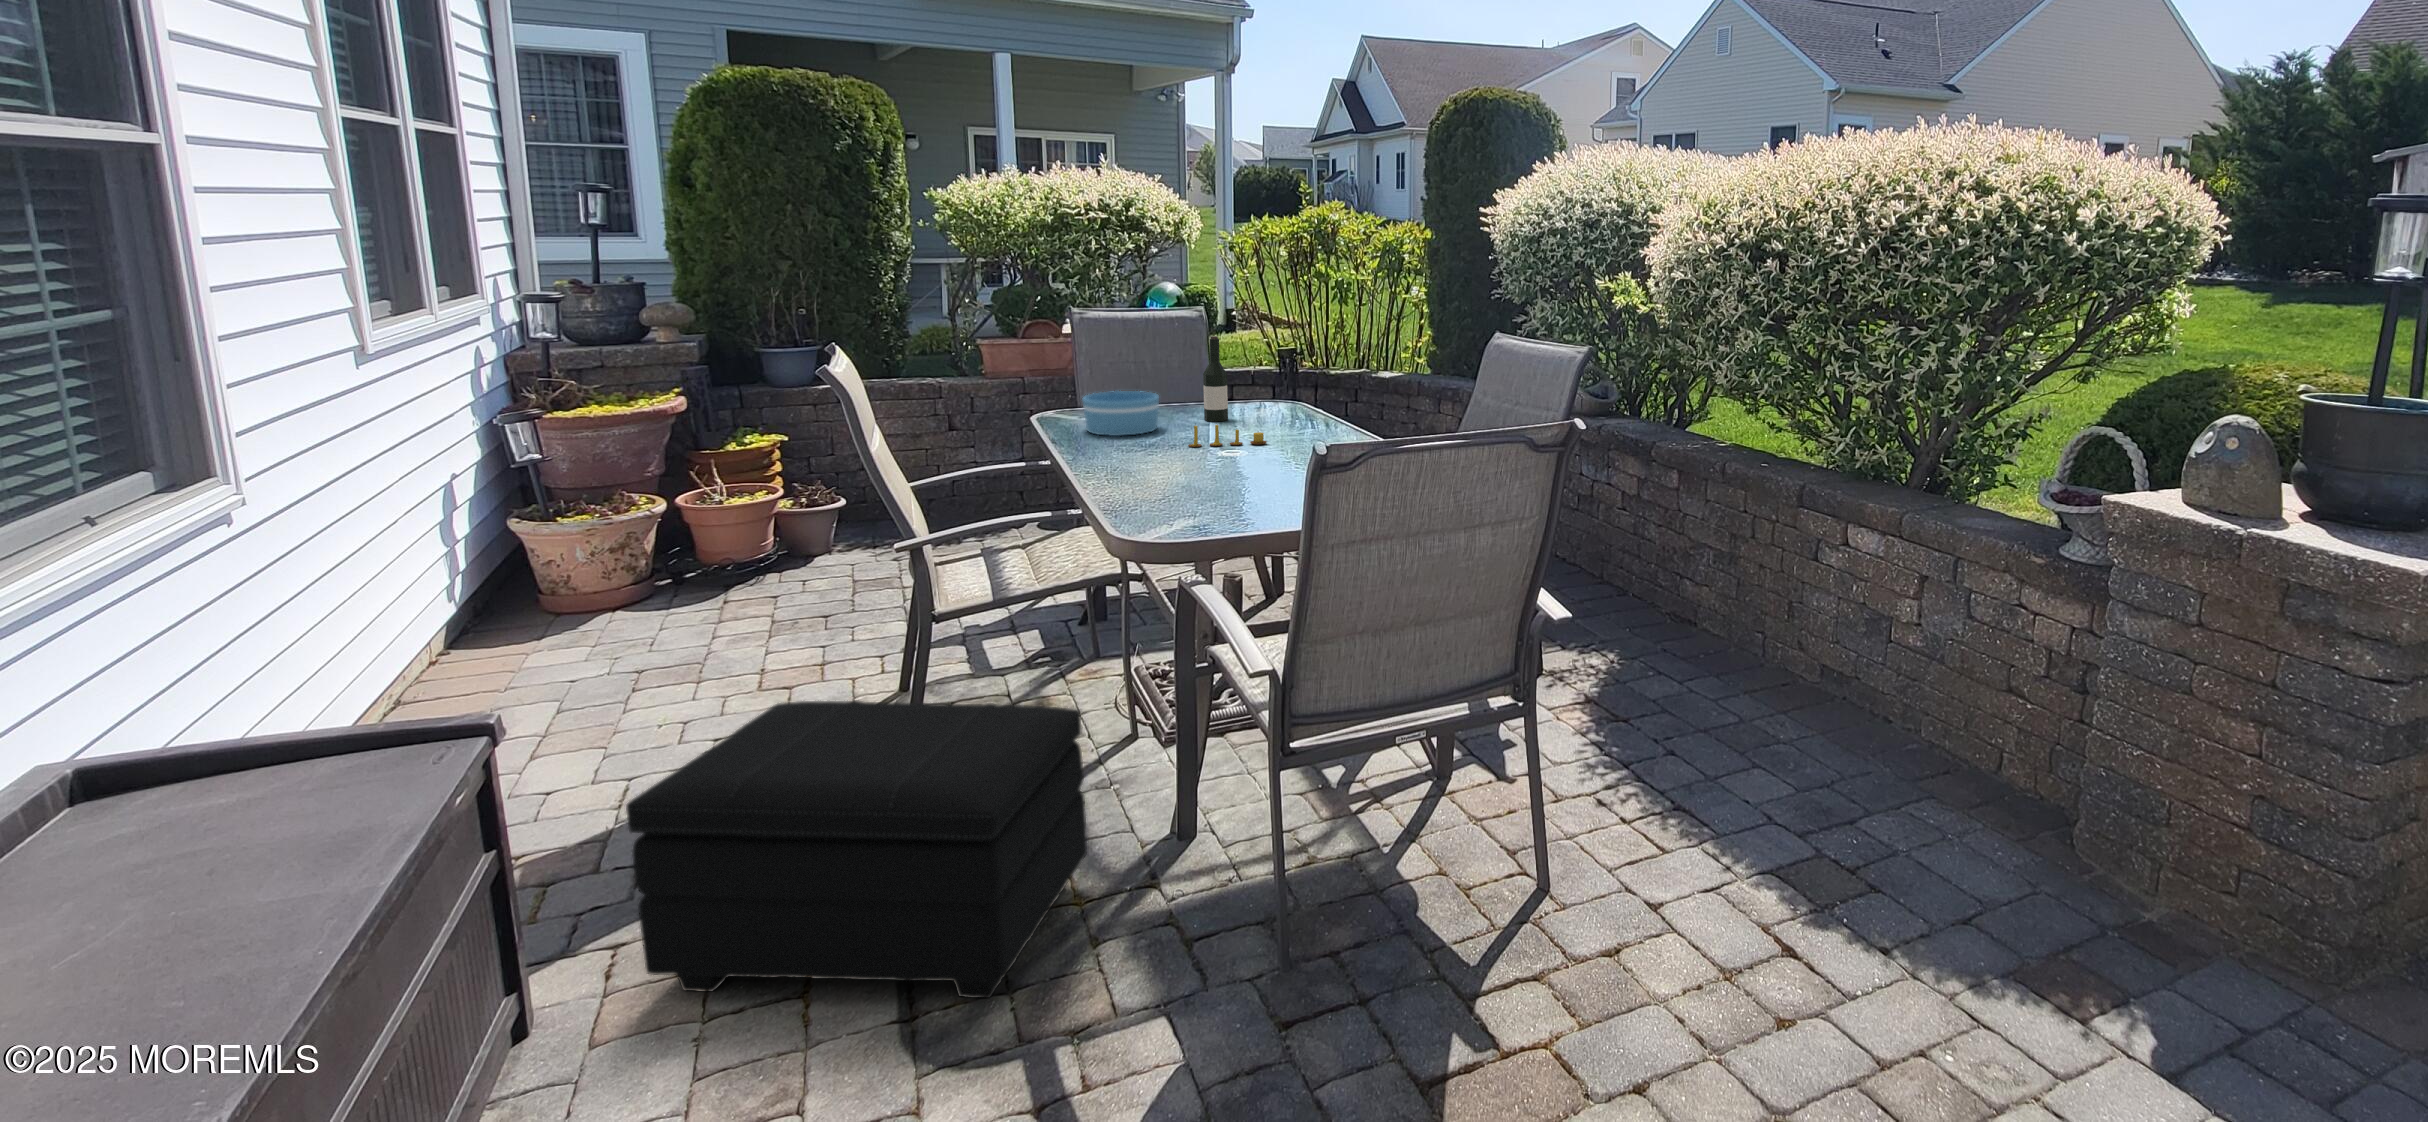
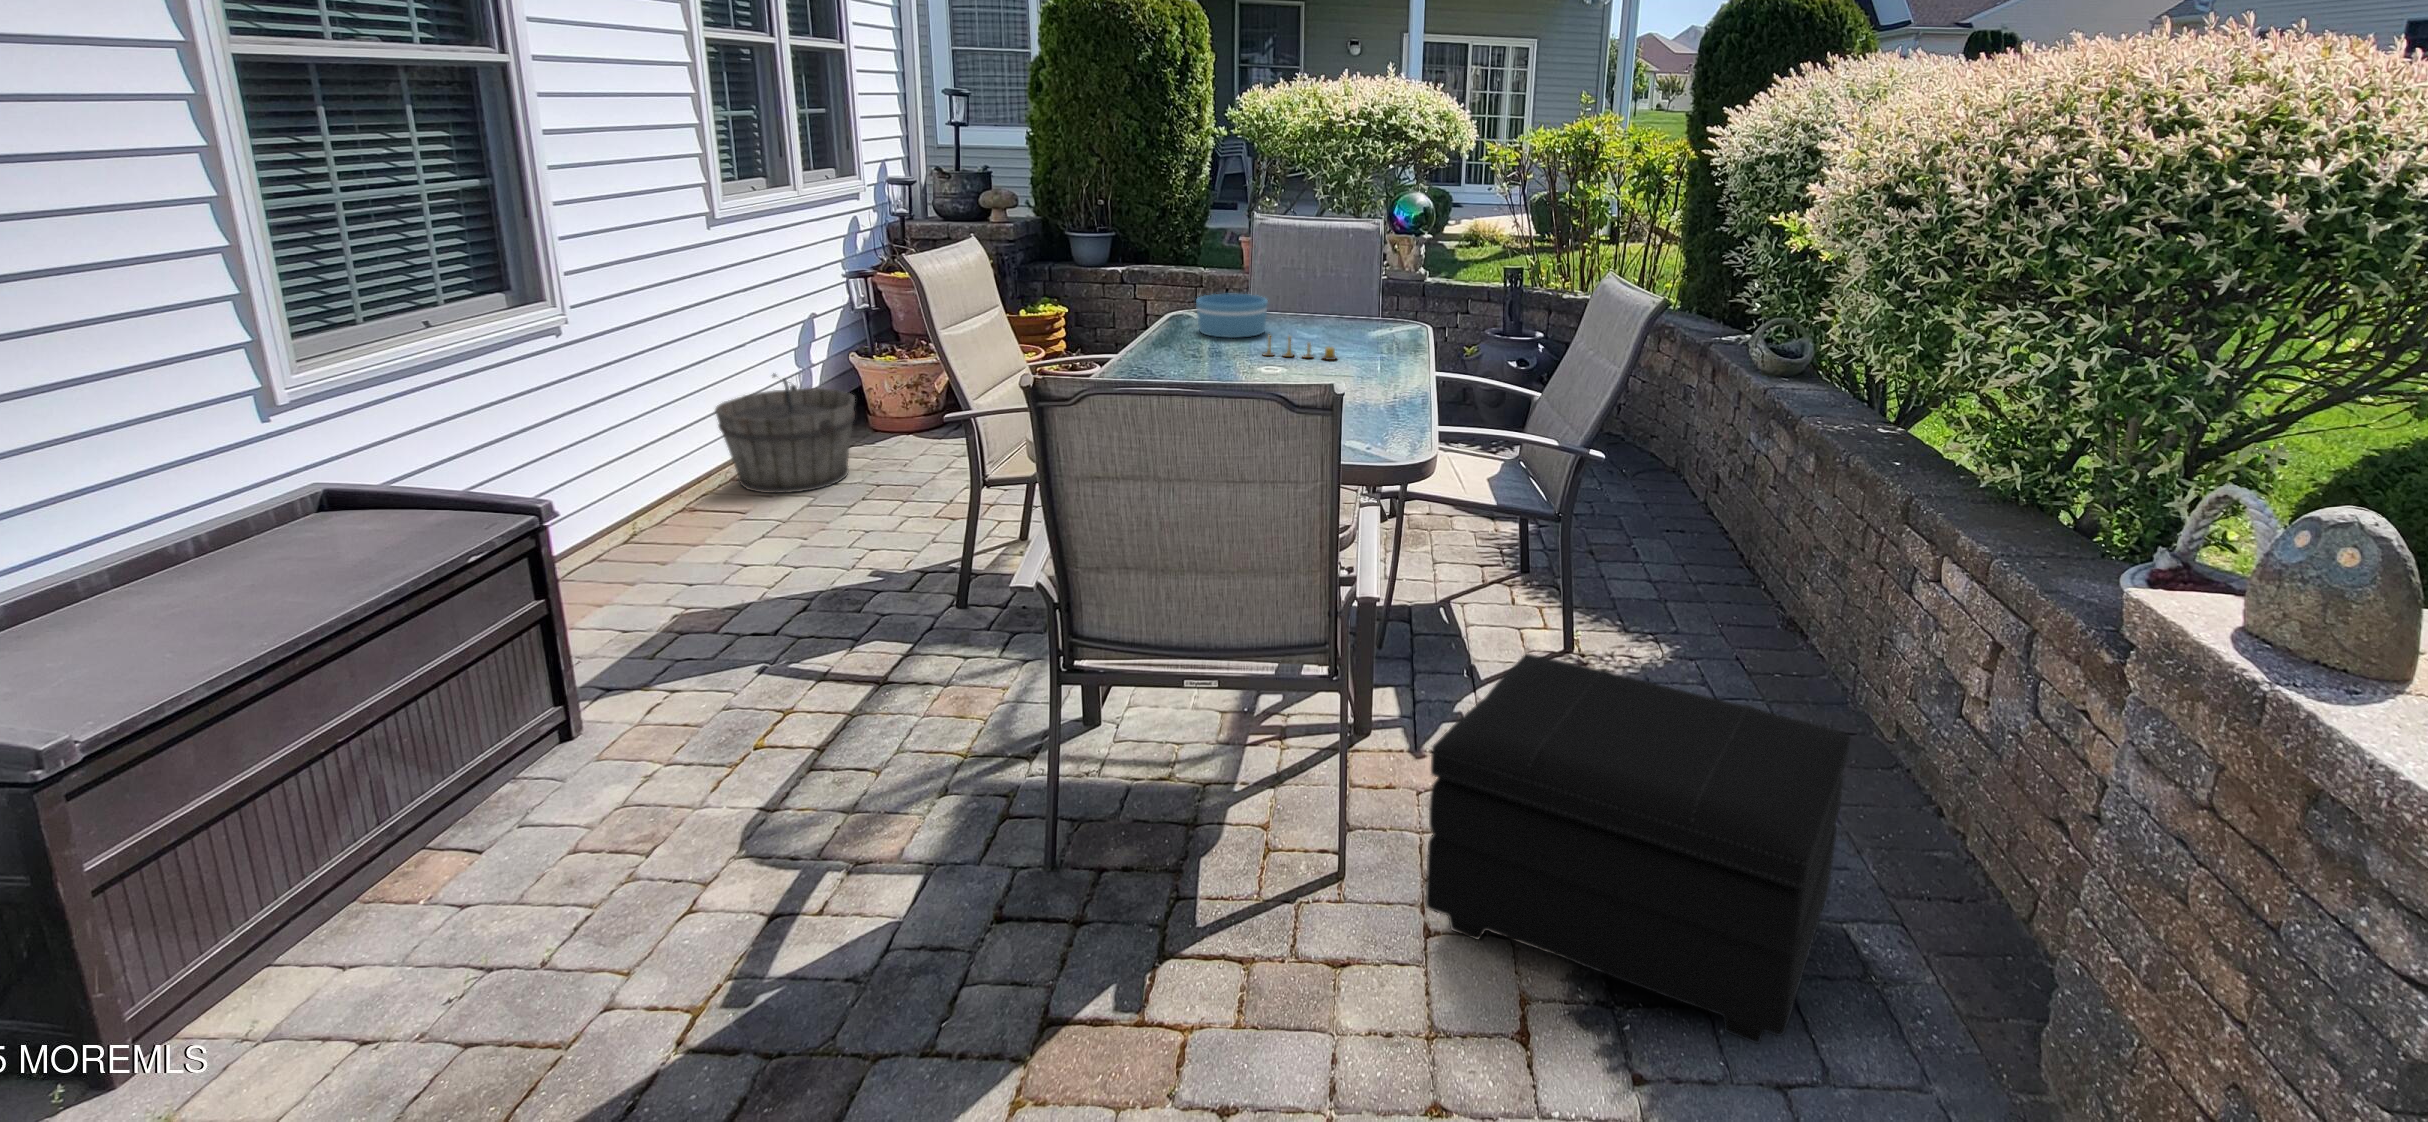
wine bottle: present [1203,336,1228,422] -> none [1321,246,1343,332]
wooden bucket: none [395,542,603,697] -> present [715,373,855,493]
footstool: present [626,700,1087,998] -> present [1426,654,1850,1043]

